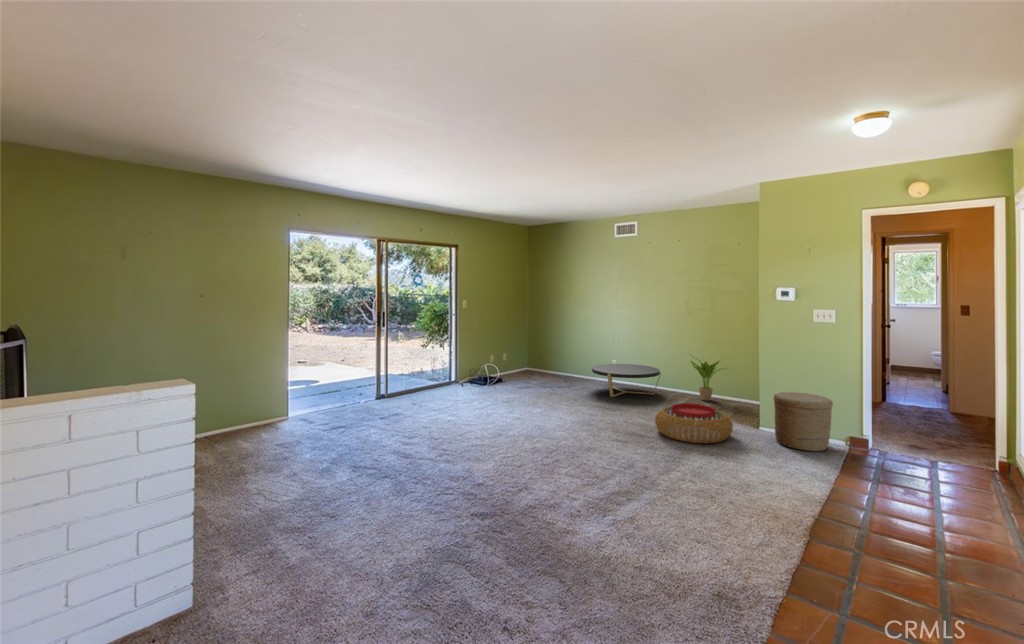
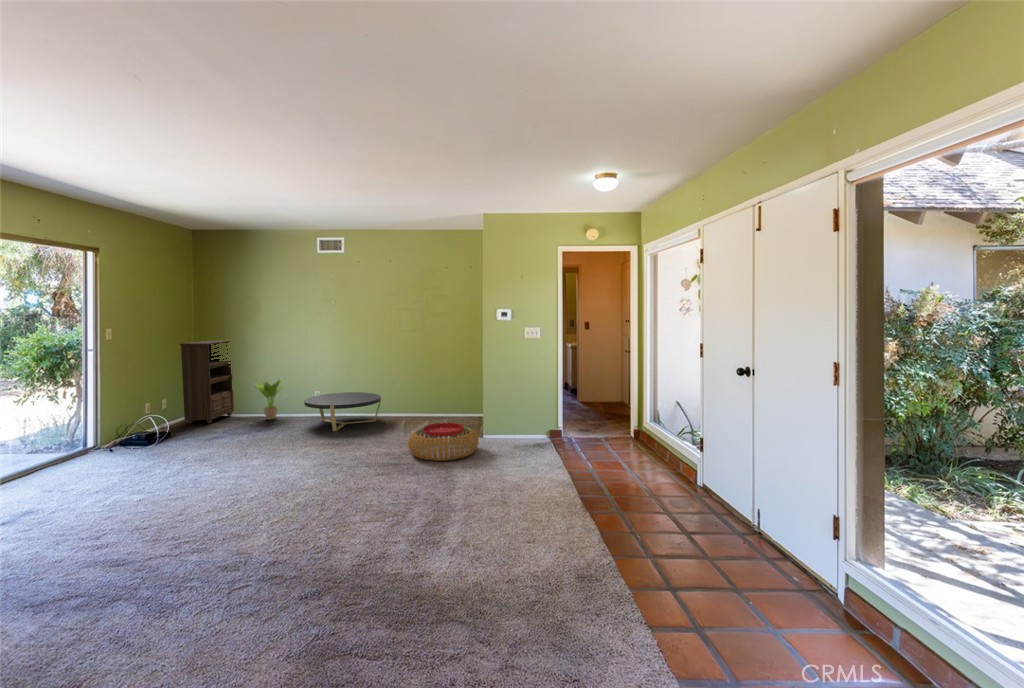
bookshelf: none [516,313,553,377] -> present [180,341,234,424]
potted plant: present [691,357,728,401] -> present [255,378,286,420]
woven basket: present [774,392,833,451] -> none [505,399,547,447]

